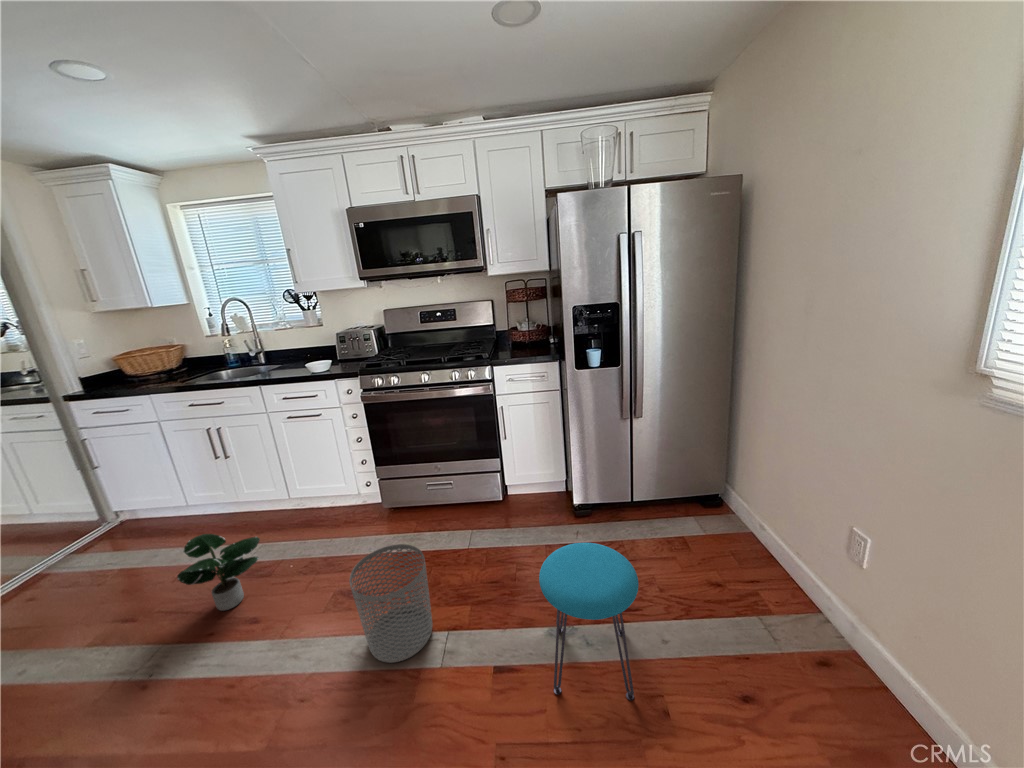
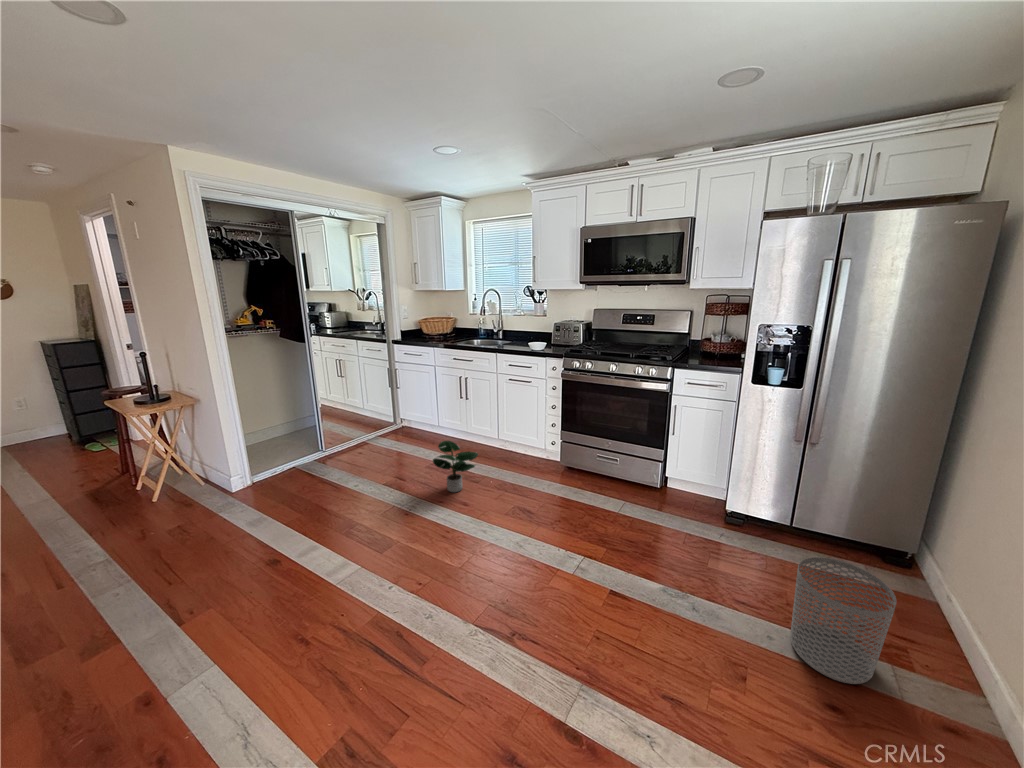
stool: present [539,543,639,700] -> none [653,520,748,656]
waste bin: present [349,544,433,663] -> present [790,557,896,684]

